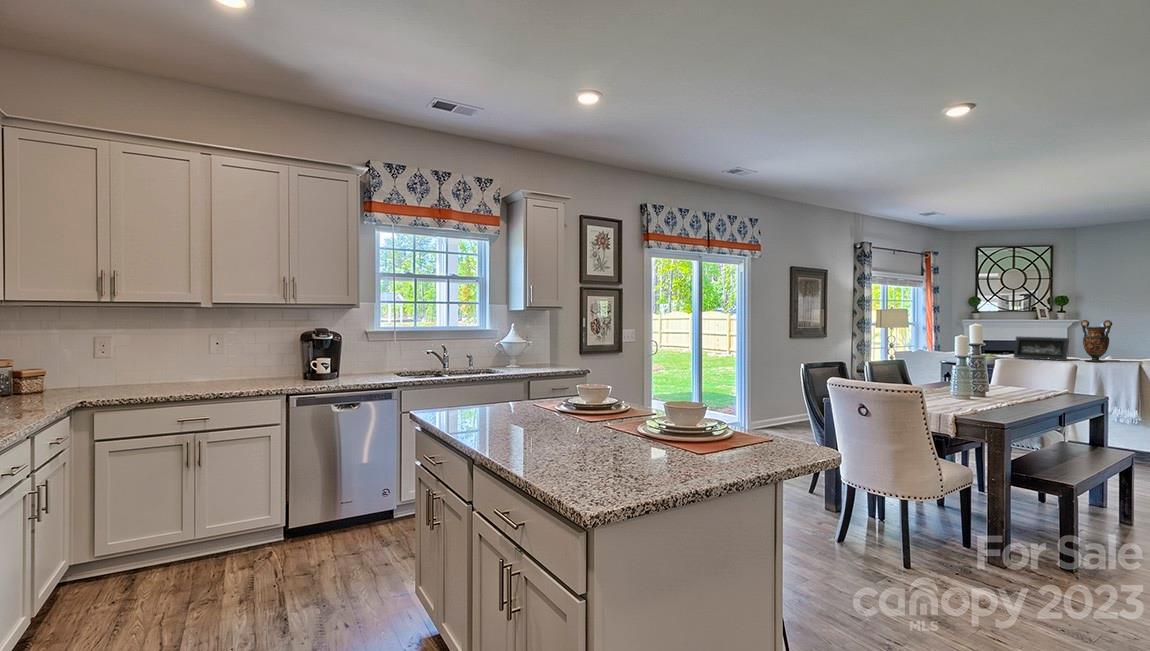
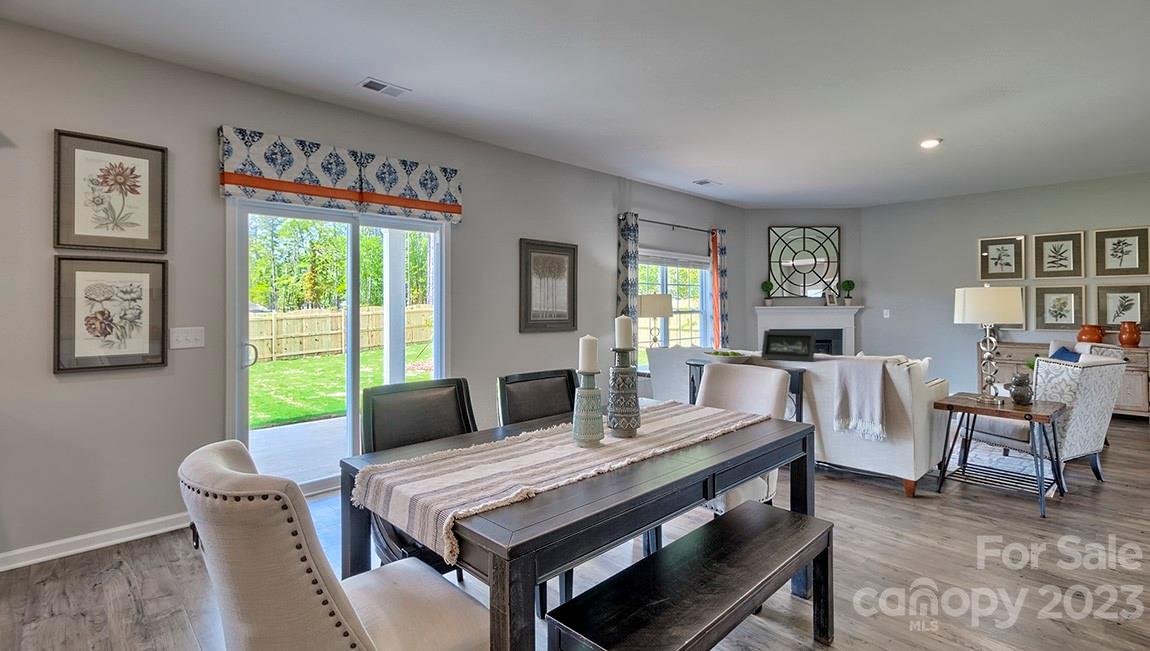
vase: present [1081,320,1112,362] -> none [828,309,857,362]

